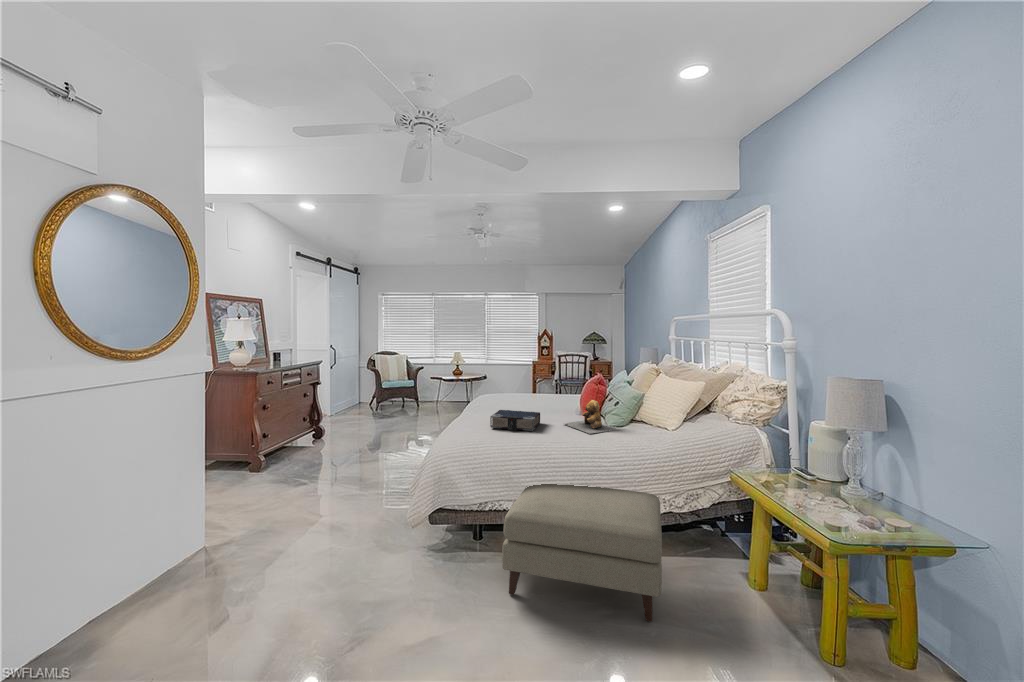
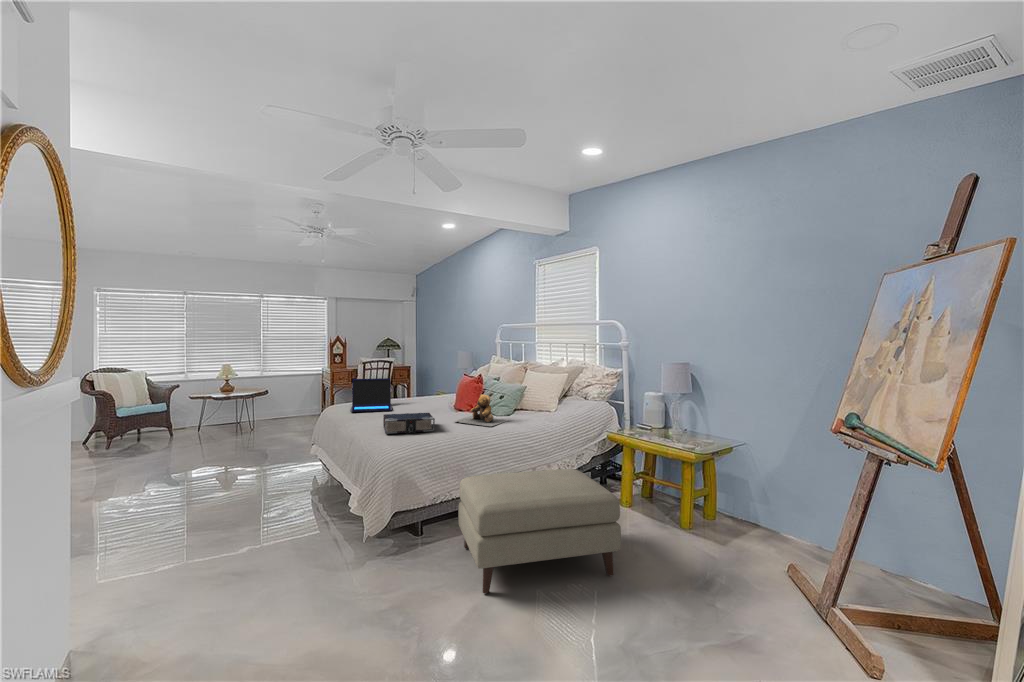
laptop: none [494,374,537,406] -> present [350,378,392,412]

